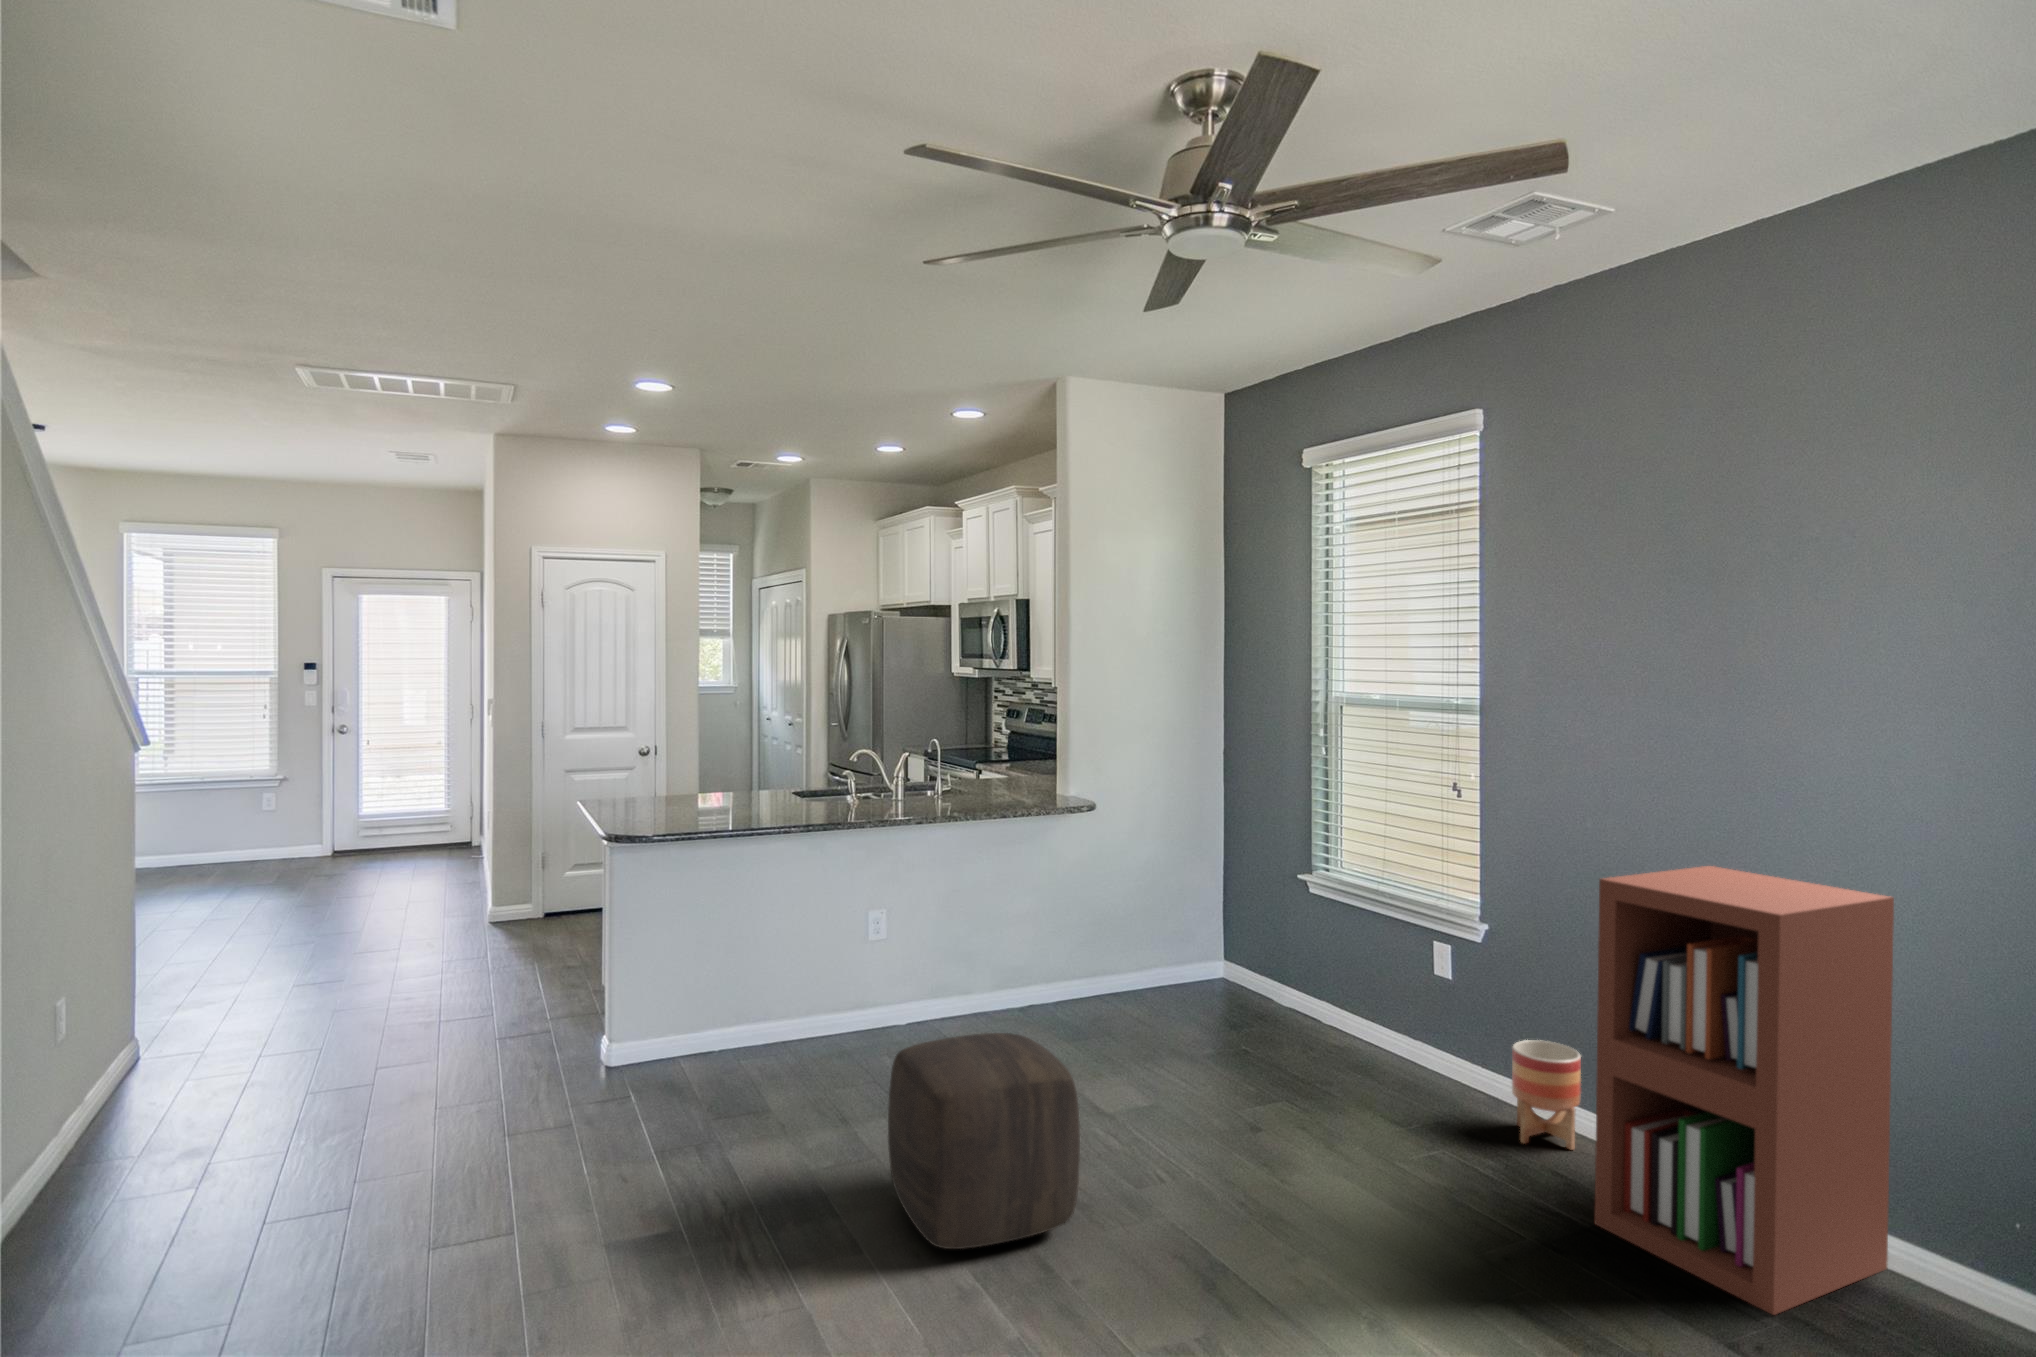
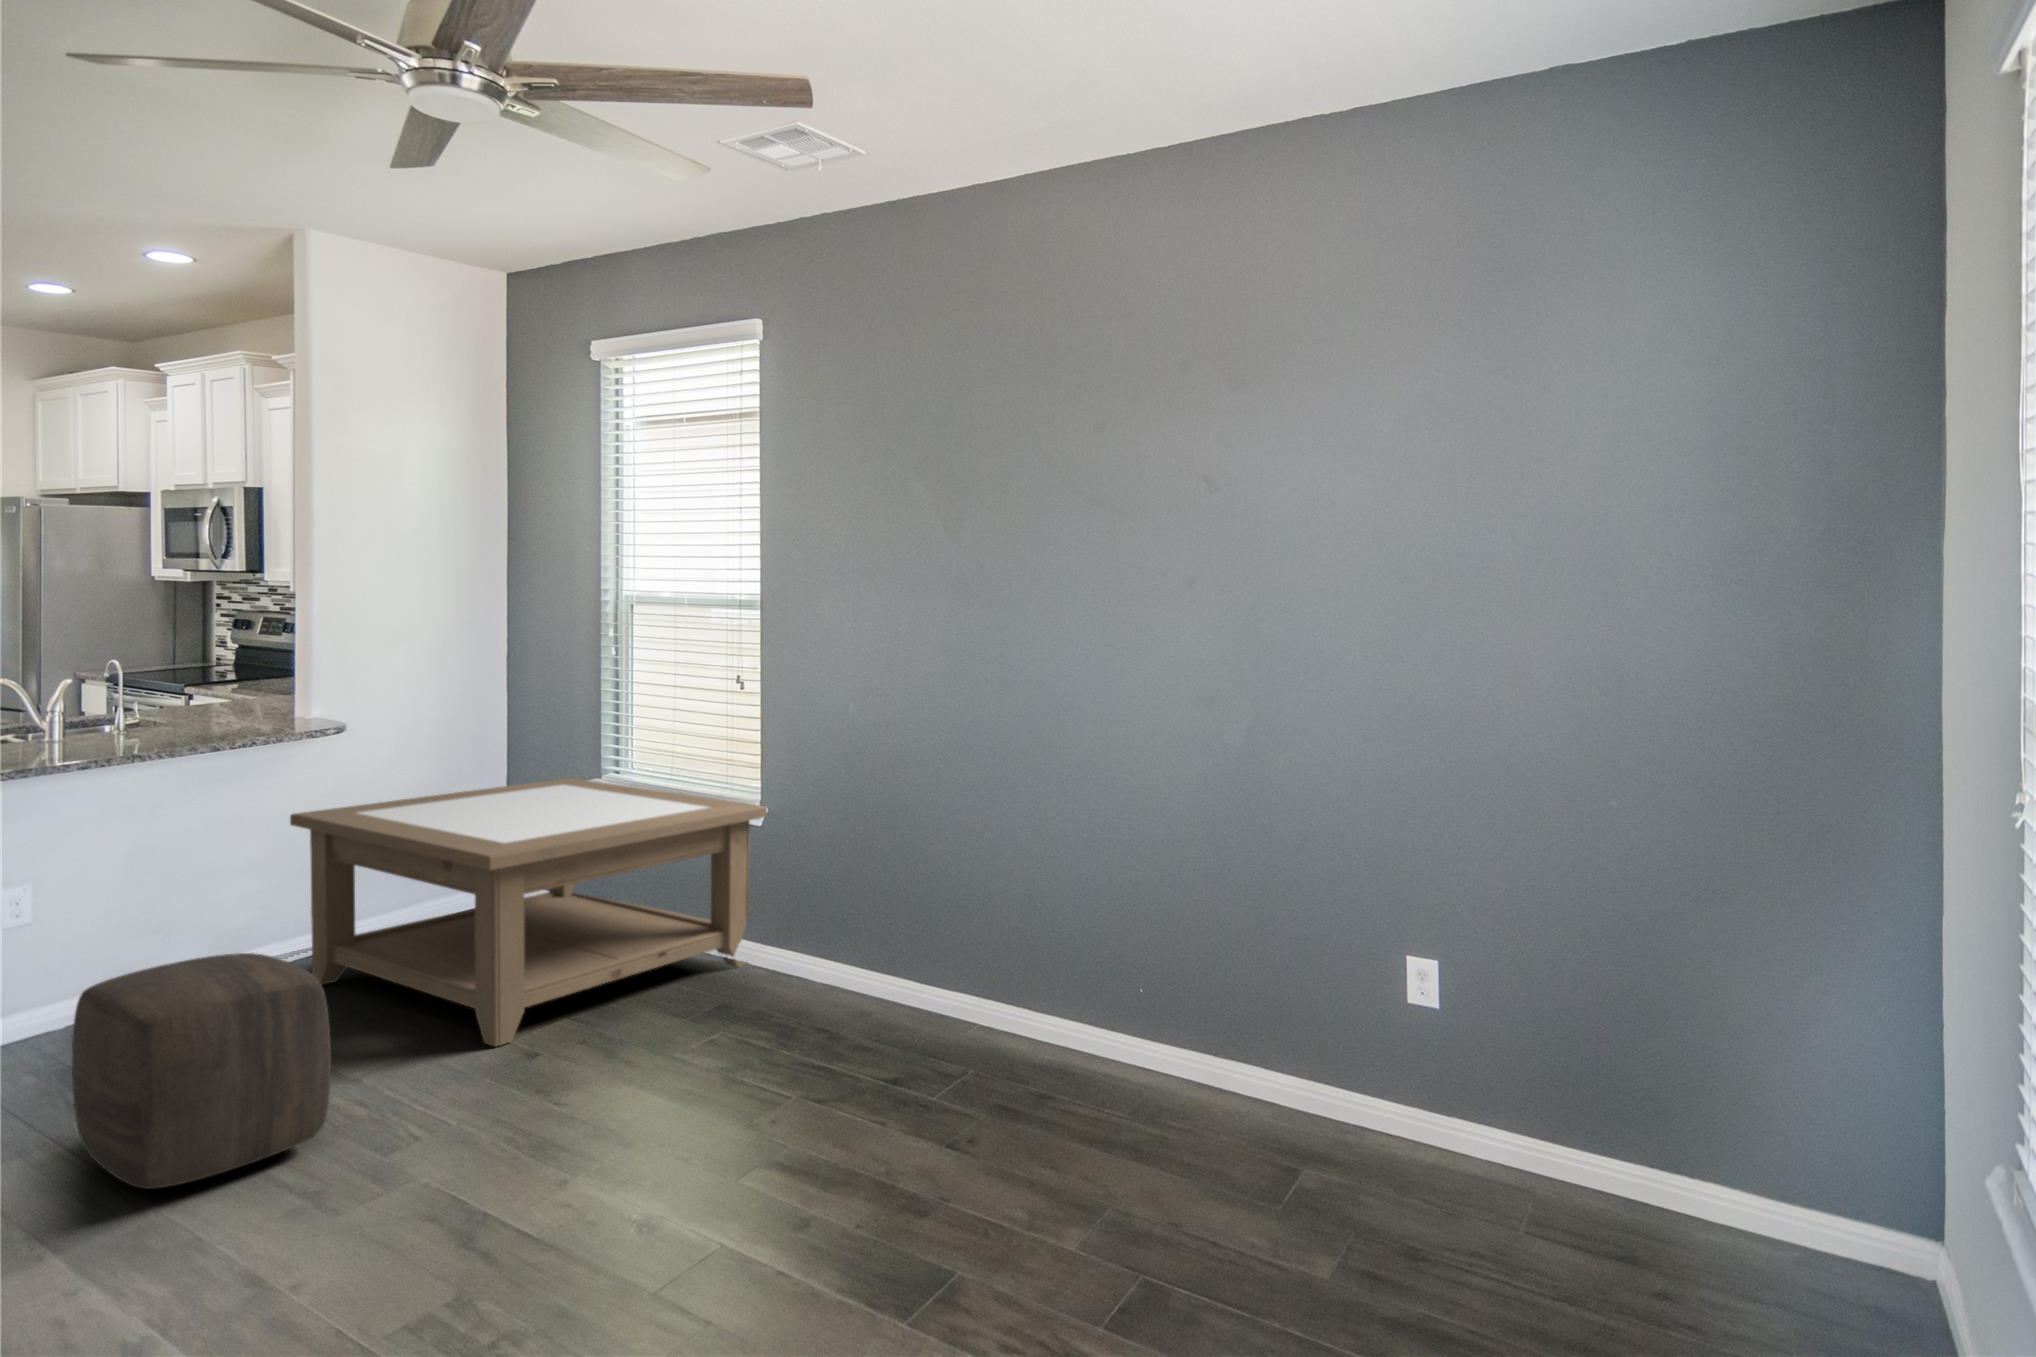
bookshelf: present [1595,866,1894,1315] -> none [841,731,1052,1072]
coffee table: none [1047,870,1490,1151] -> present [290,778,767,1047]
planter: present [1512,1040,1581,1150] -> none [783,901,840,992]

